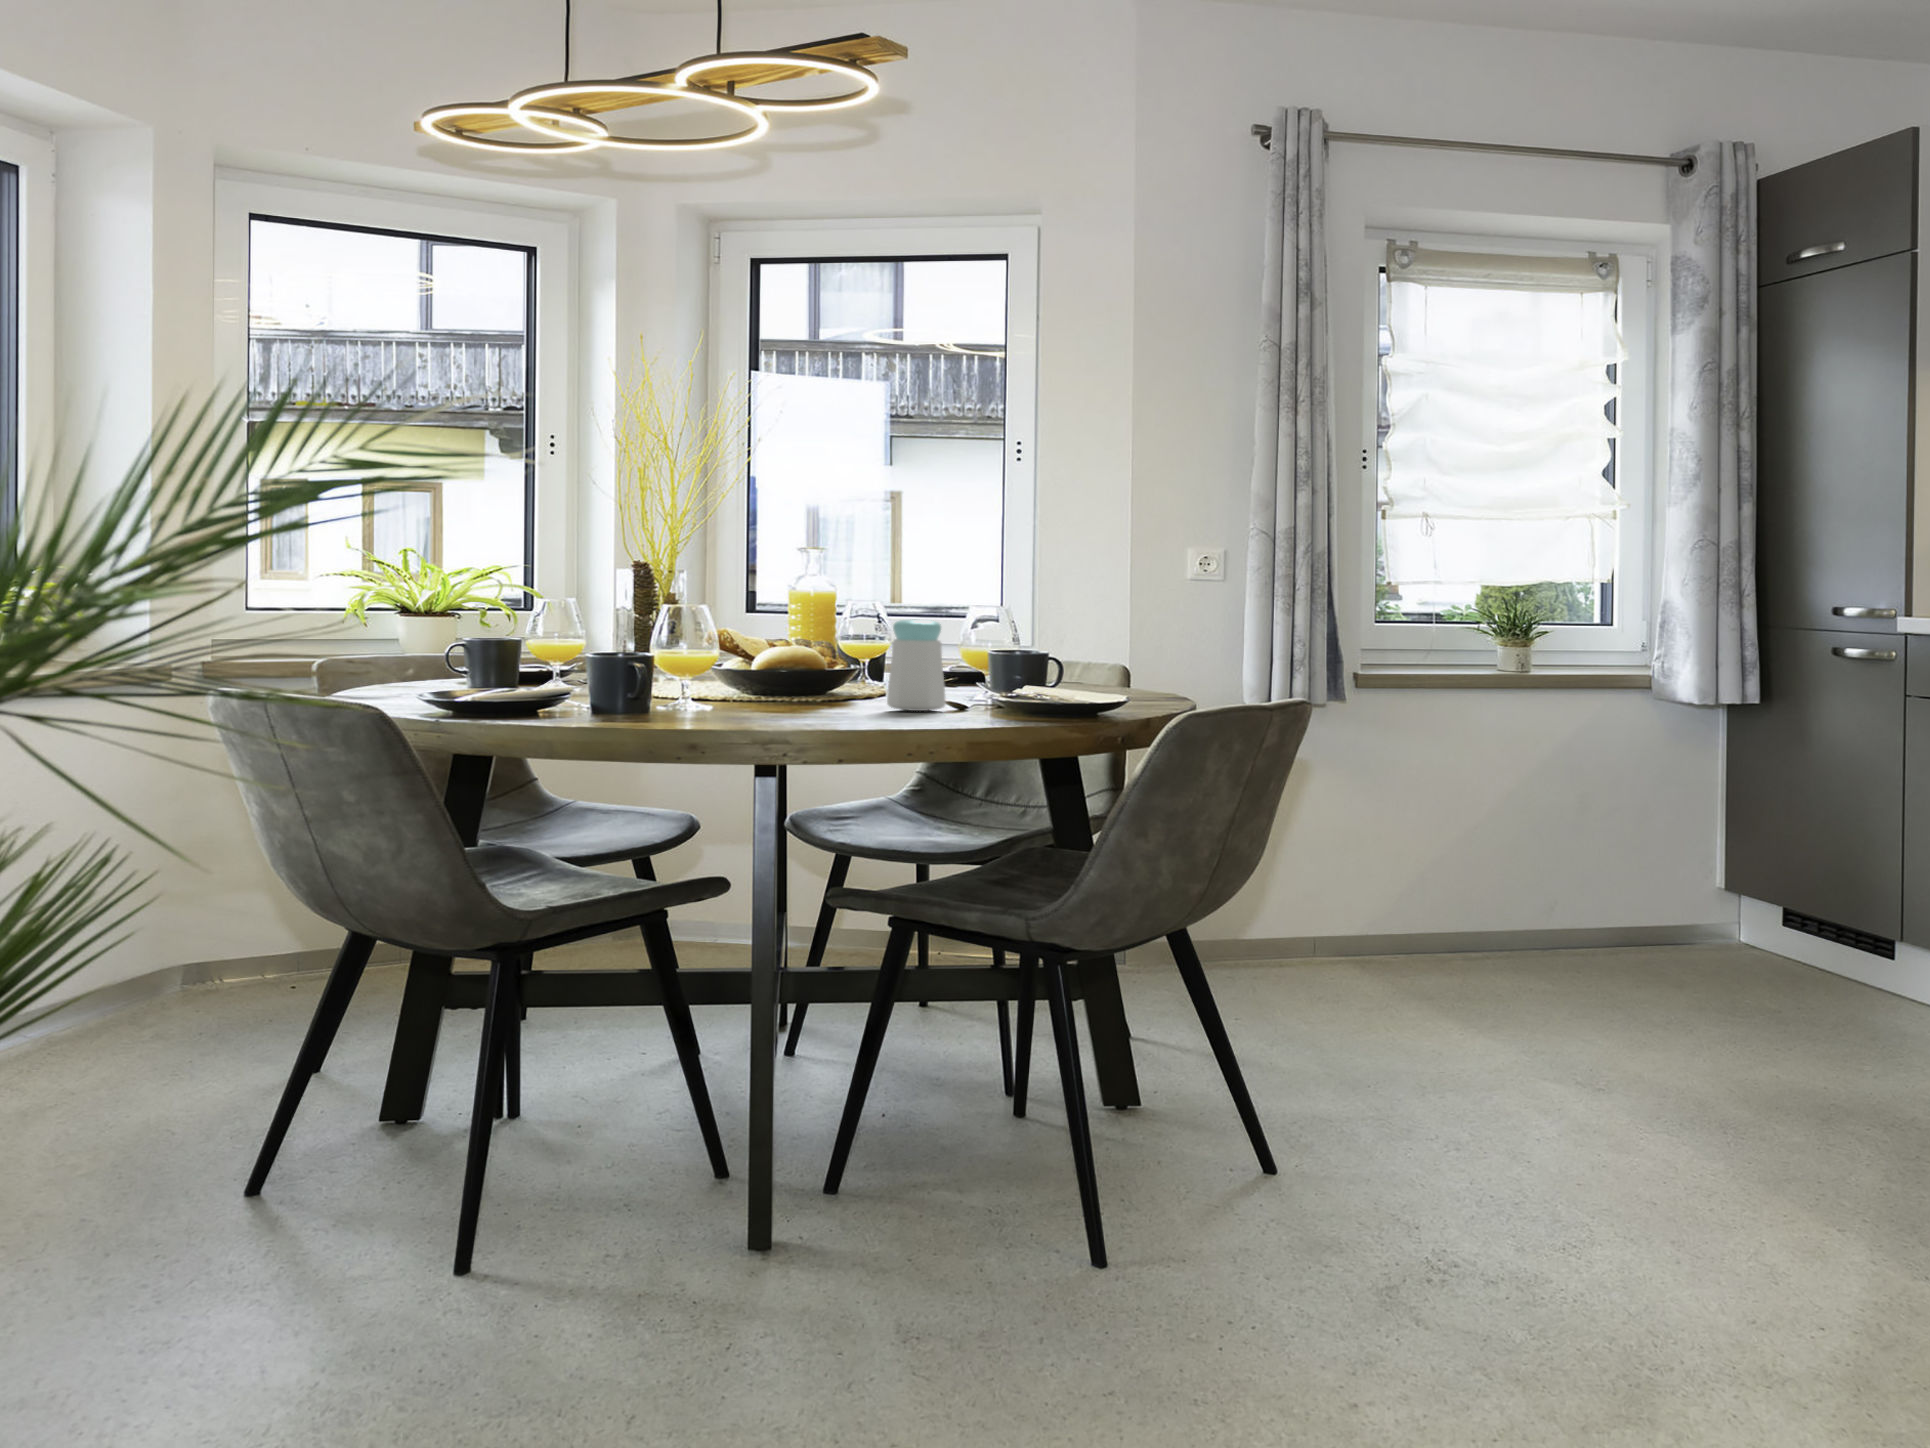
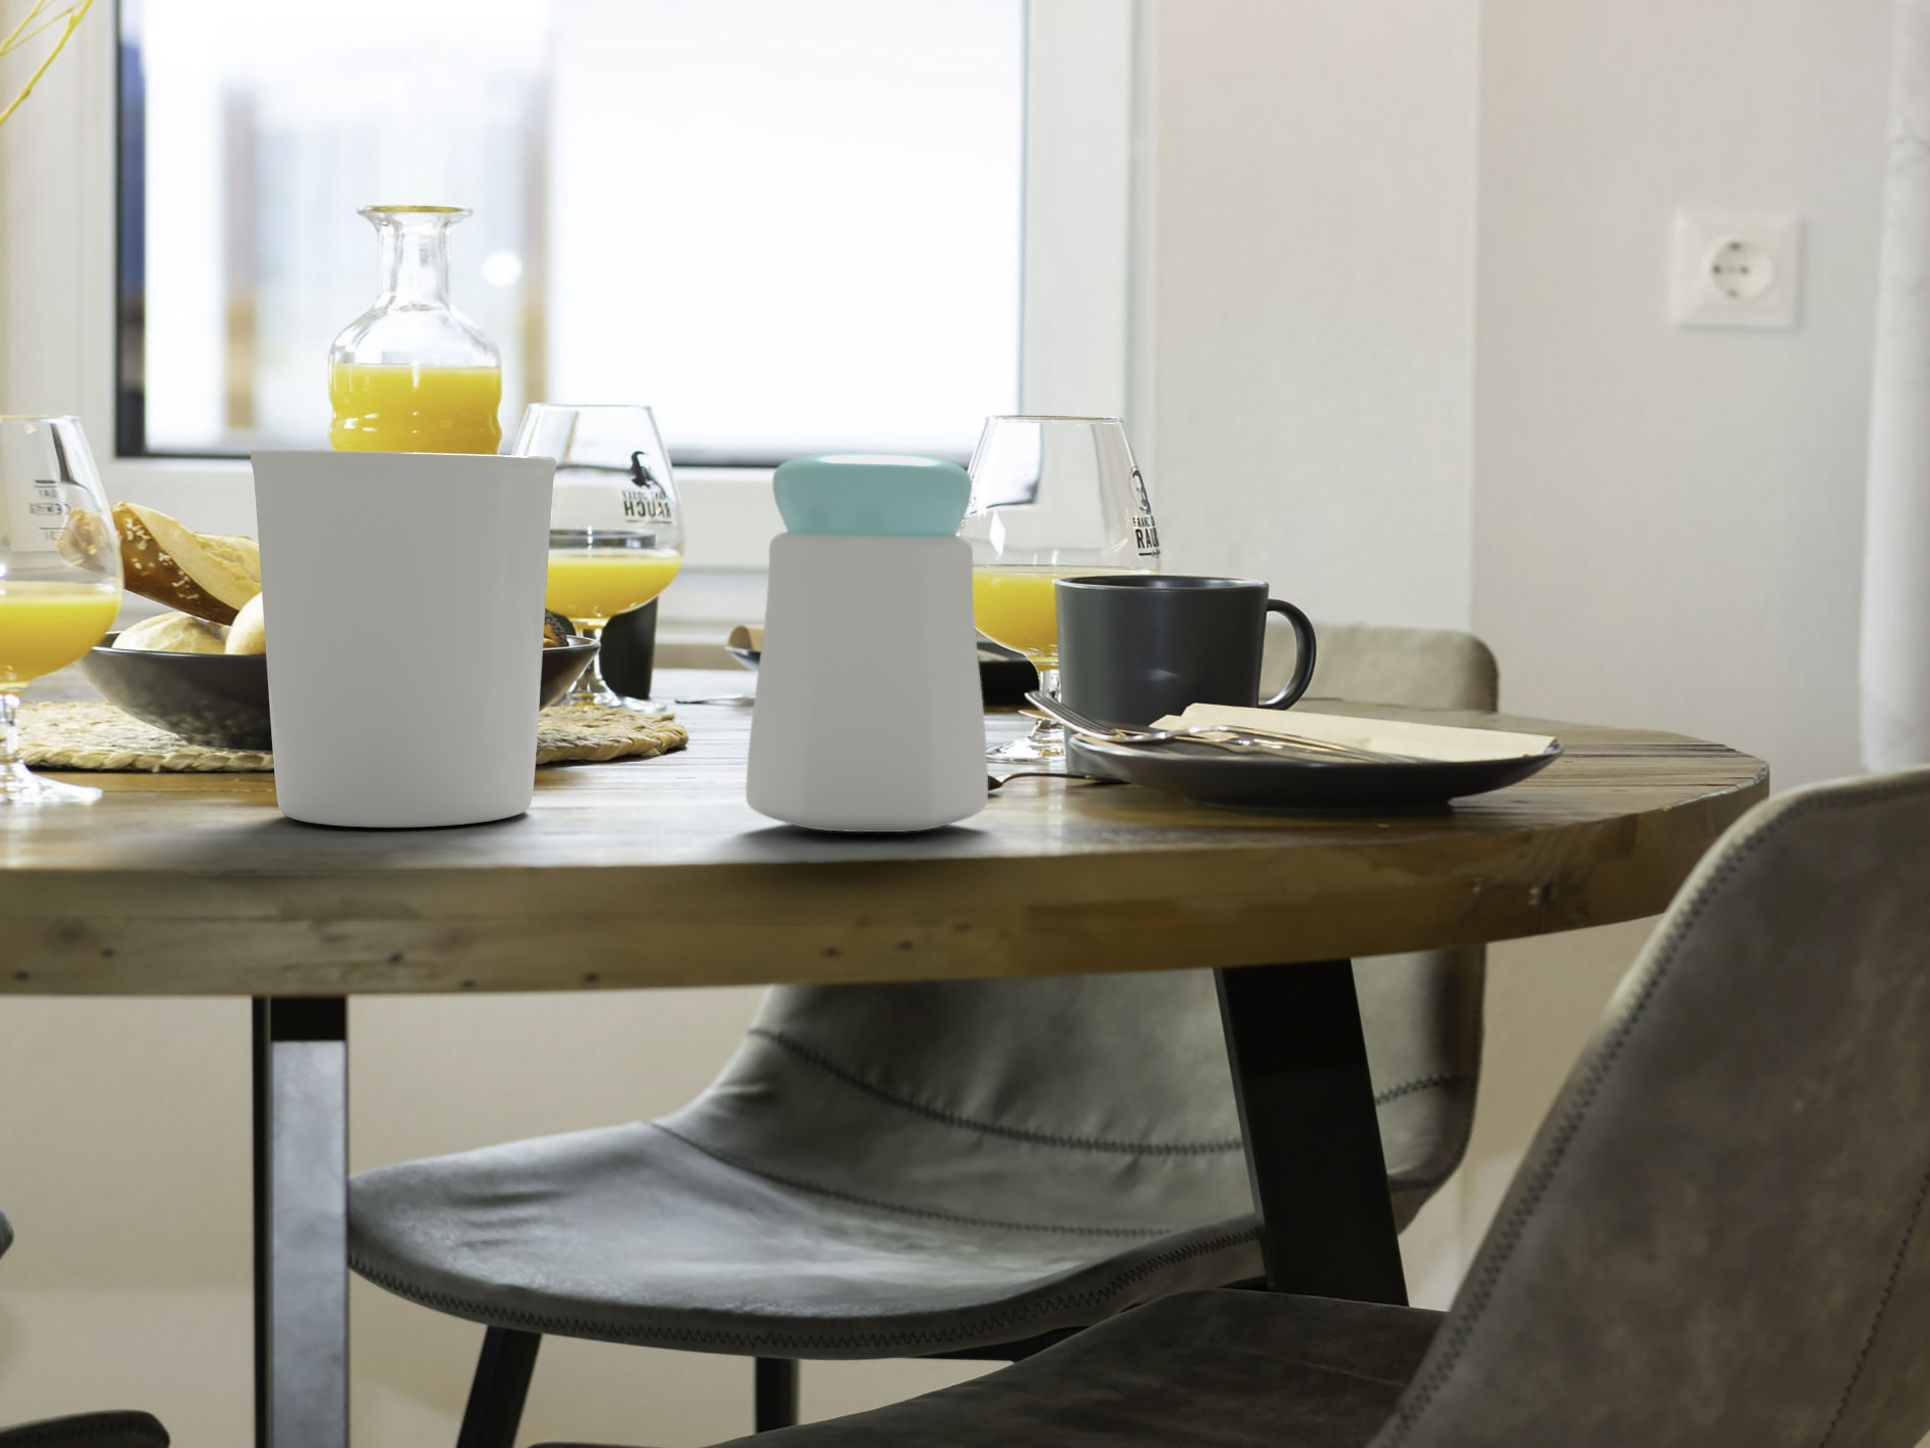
candle holder: none [770,618,843,709] -> present [251,450,556,827]

